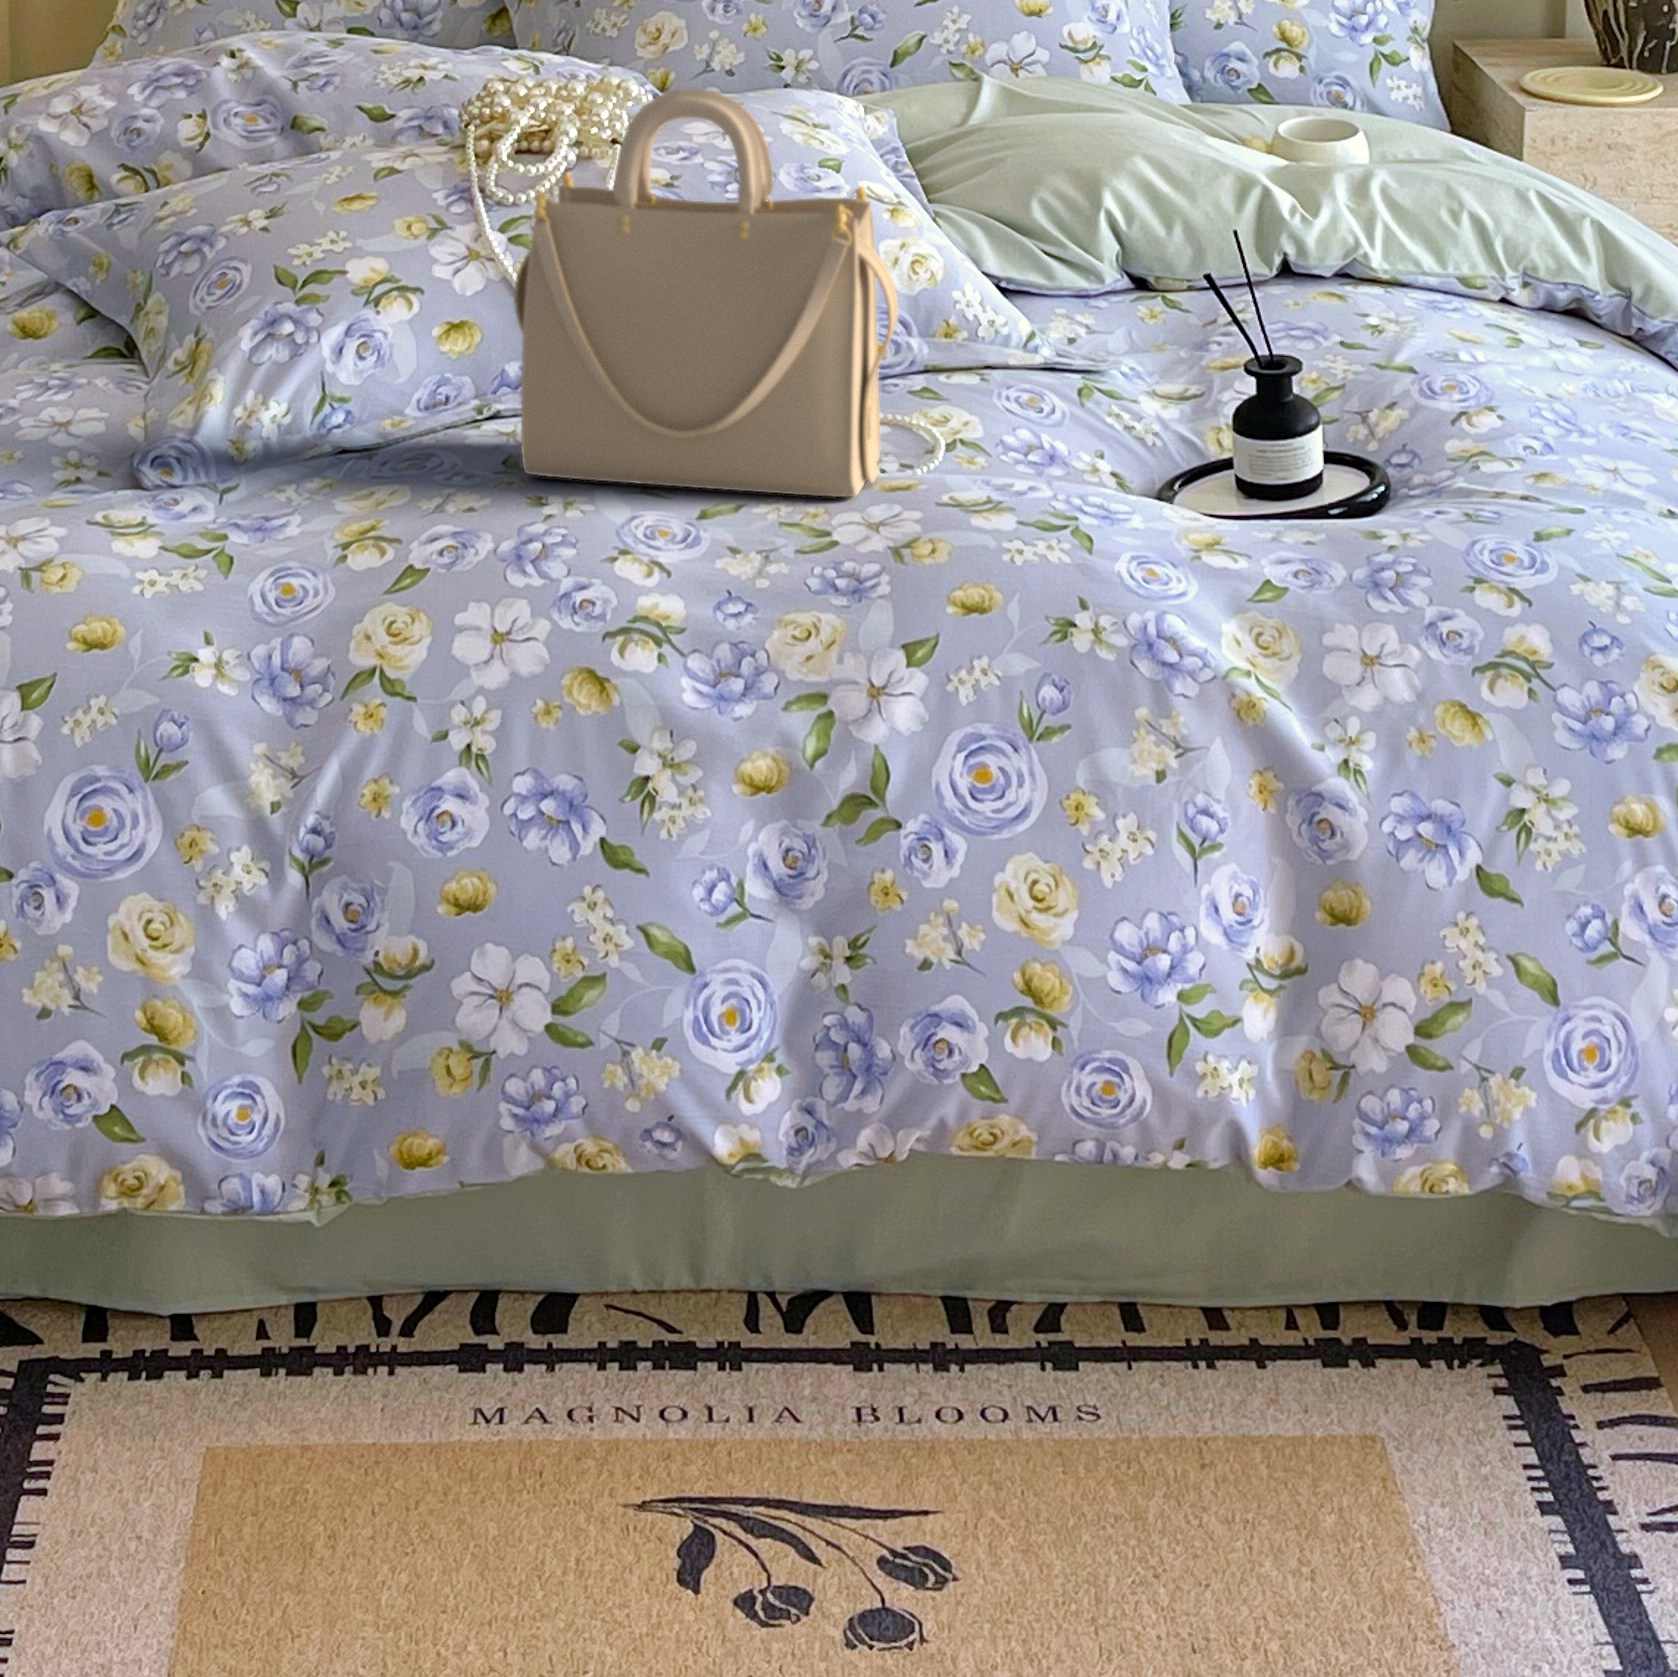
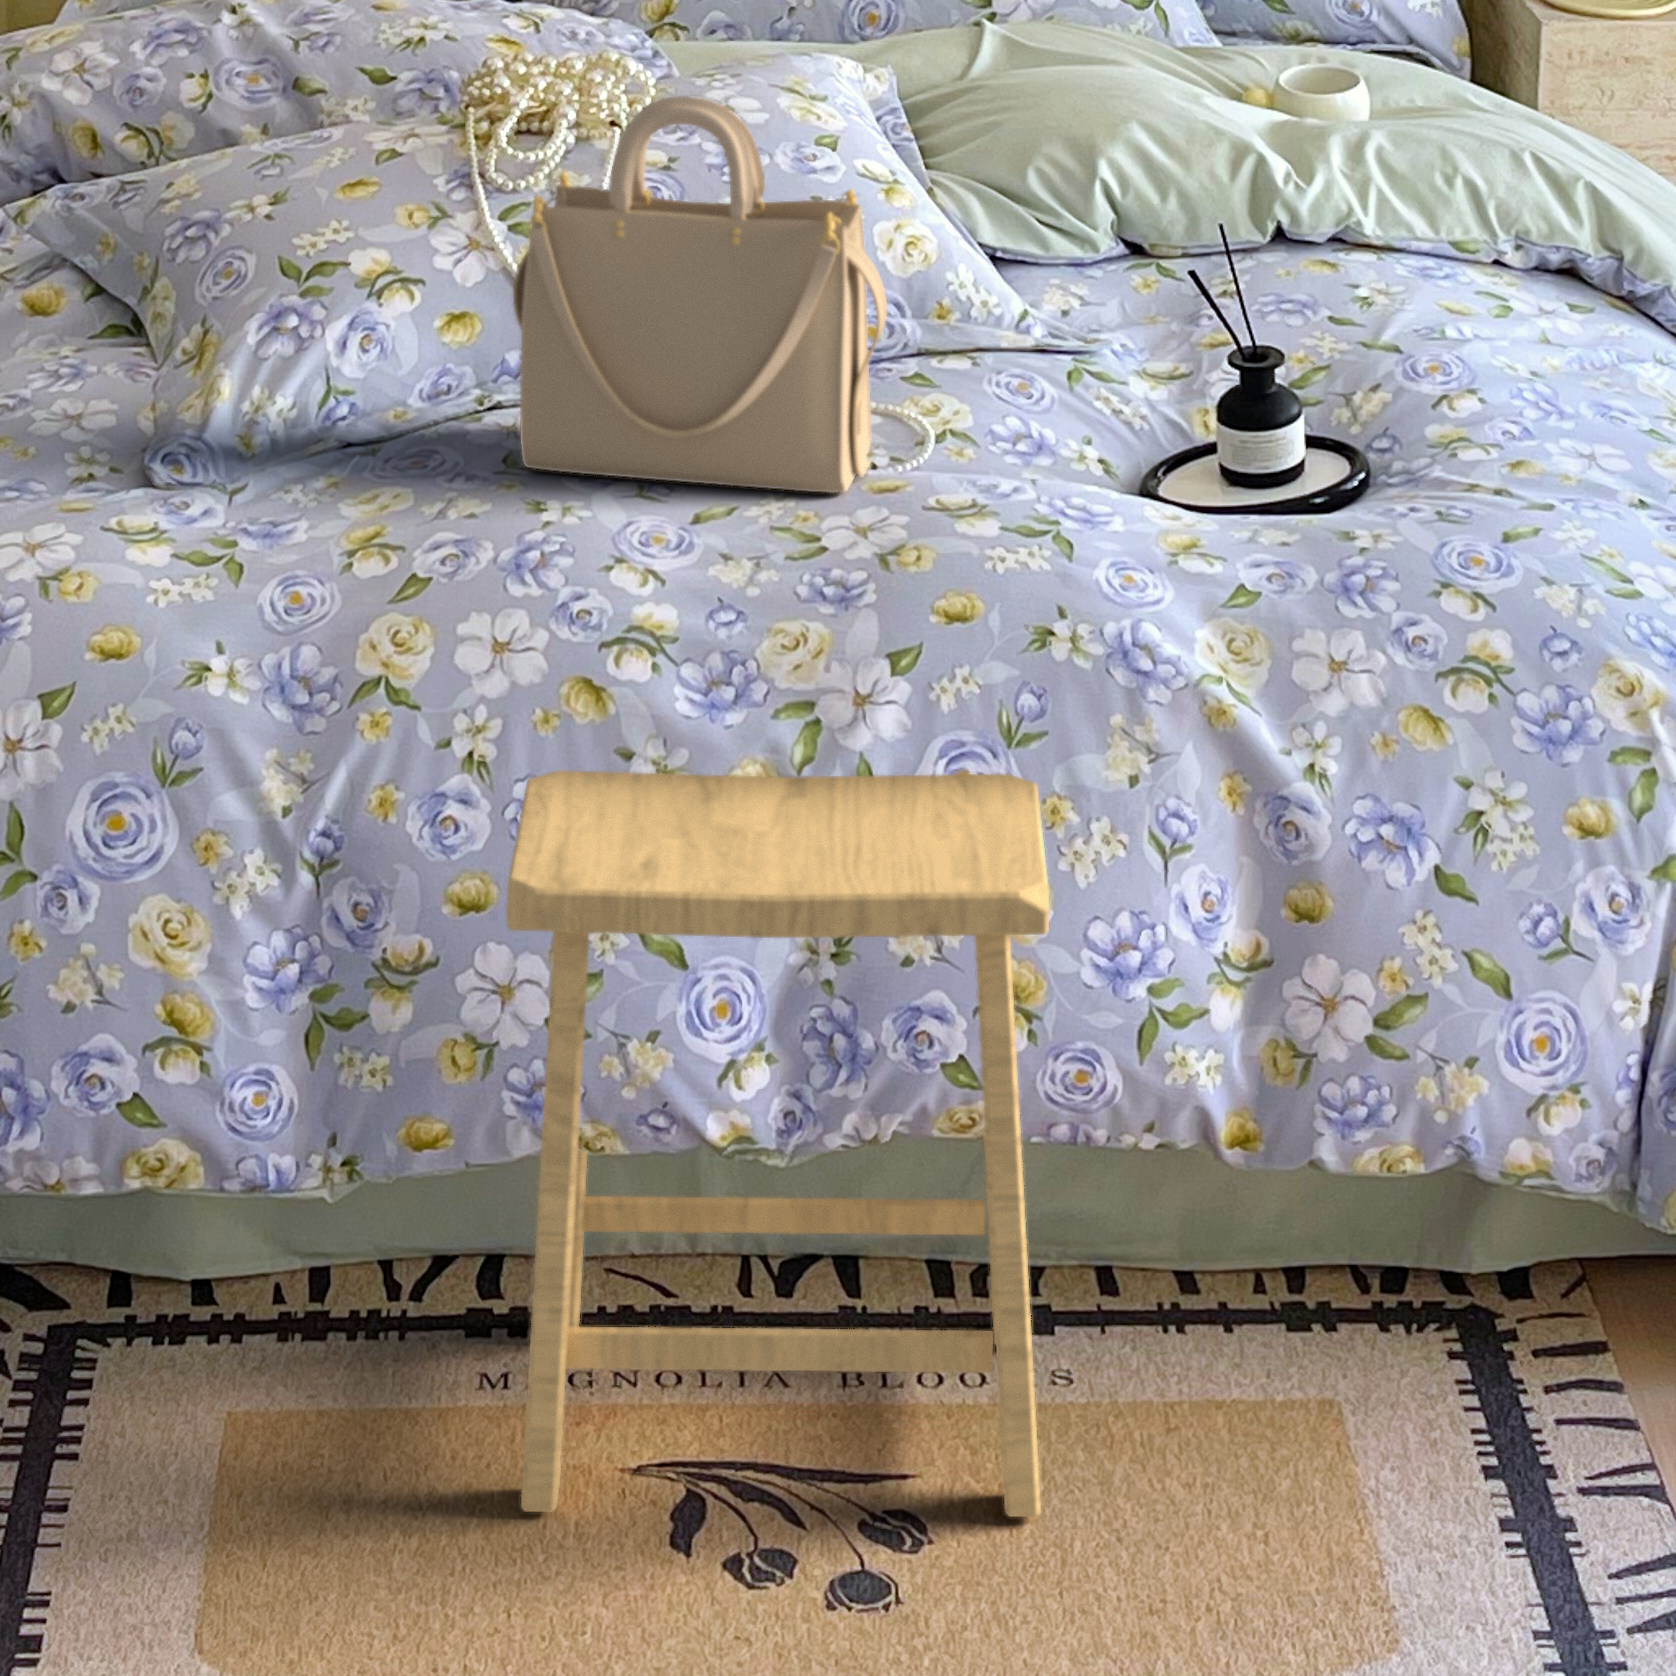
footstool: none [508,759,1082,1553] -> present [506,770,1049,1517]

